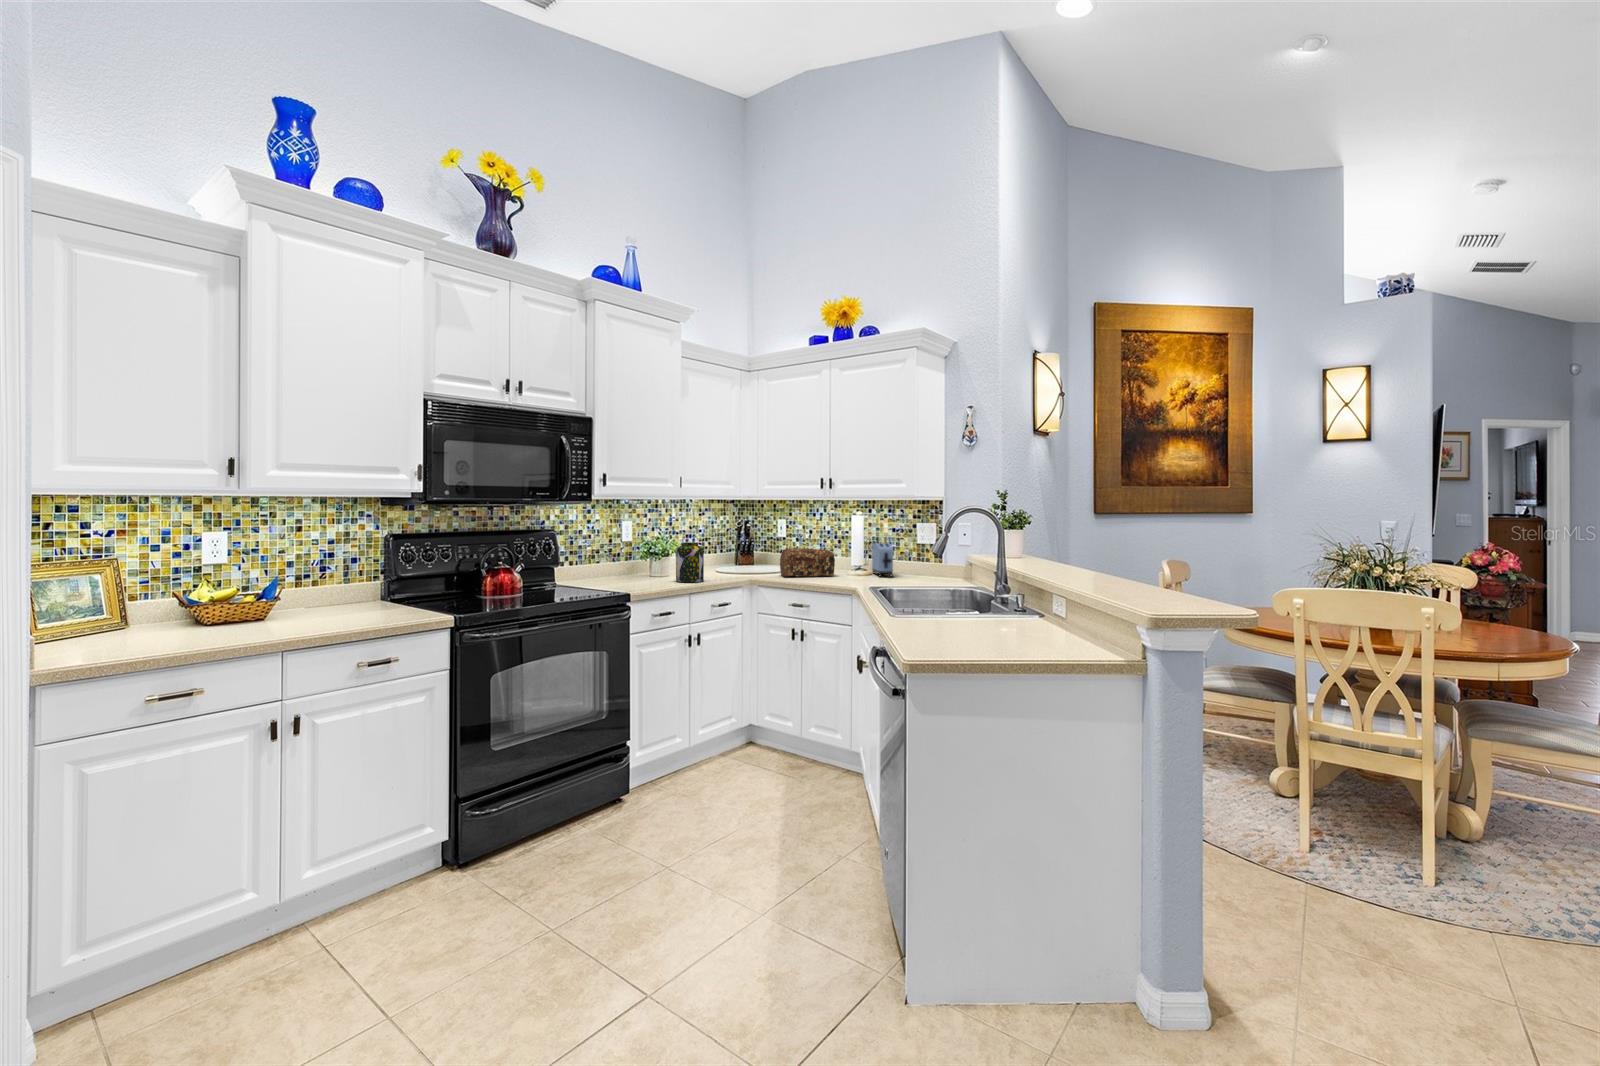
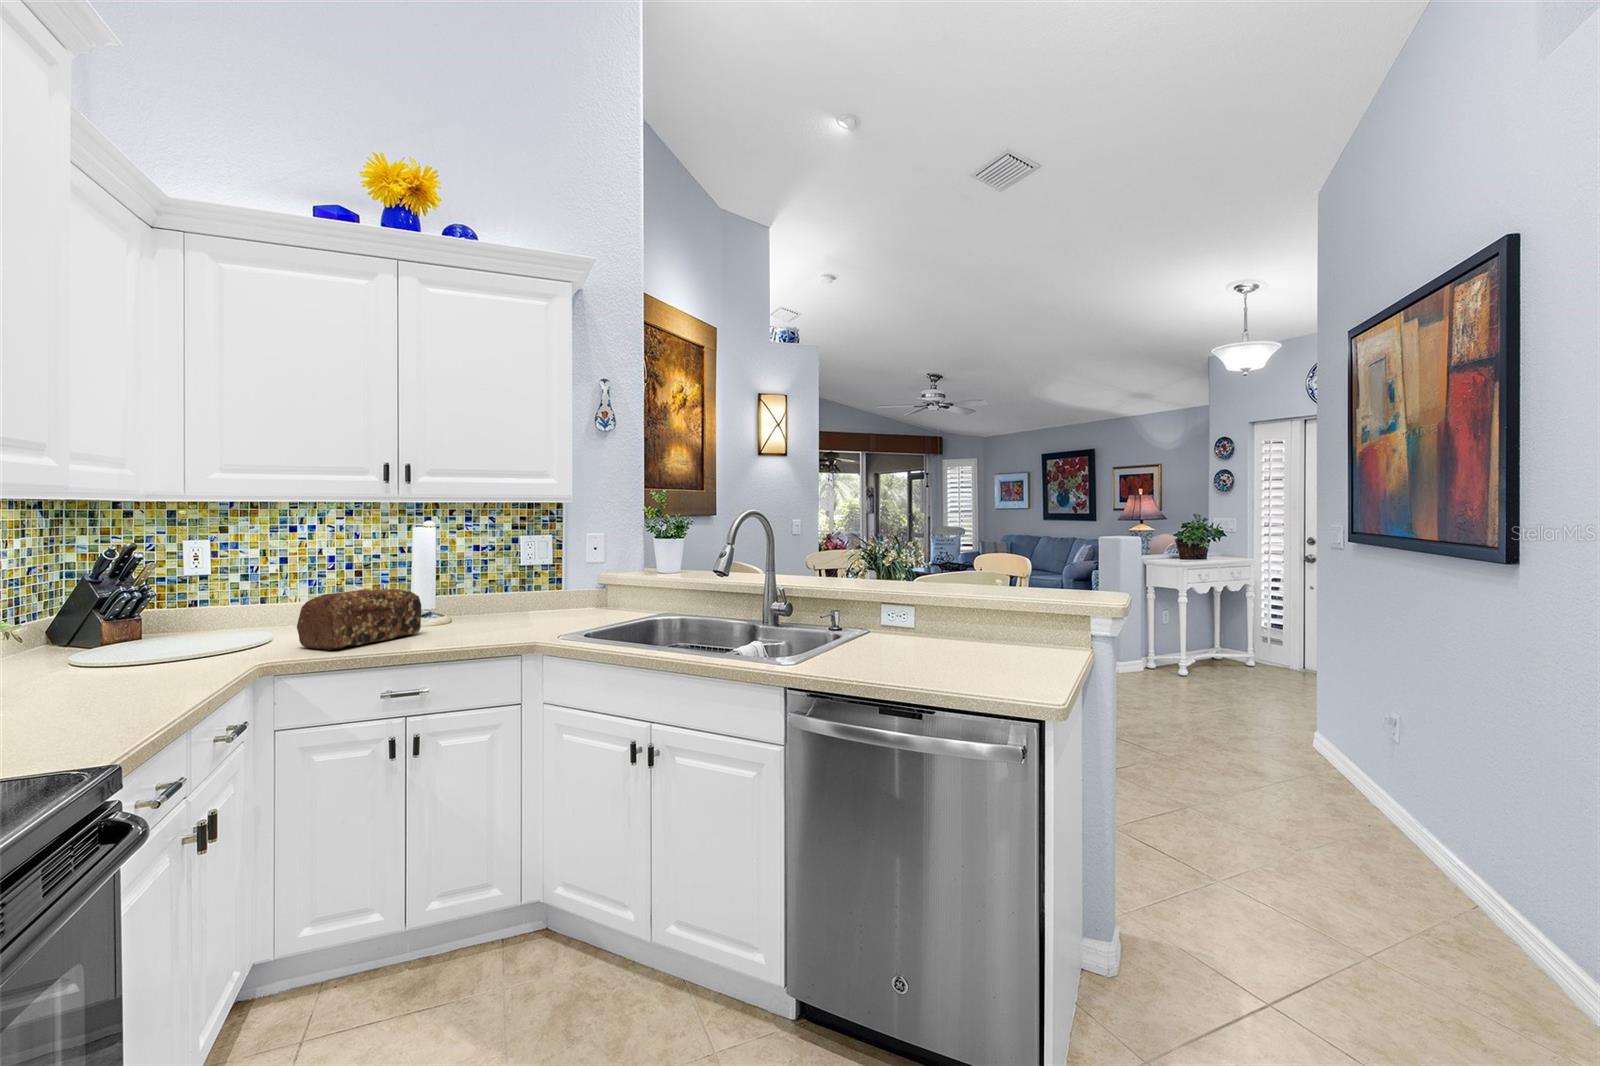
jar: present [676,542,704,582] -> none [64,604,169,713]
toaster: present [872,543,893,577] -> none [447,568,519,623]

